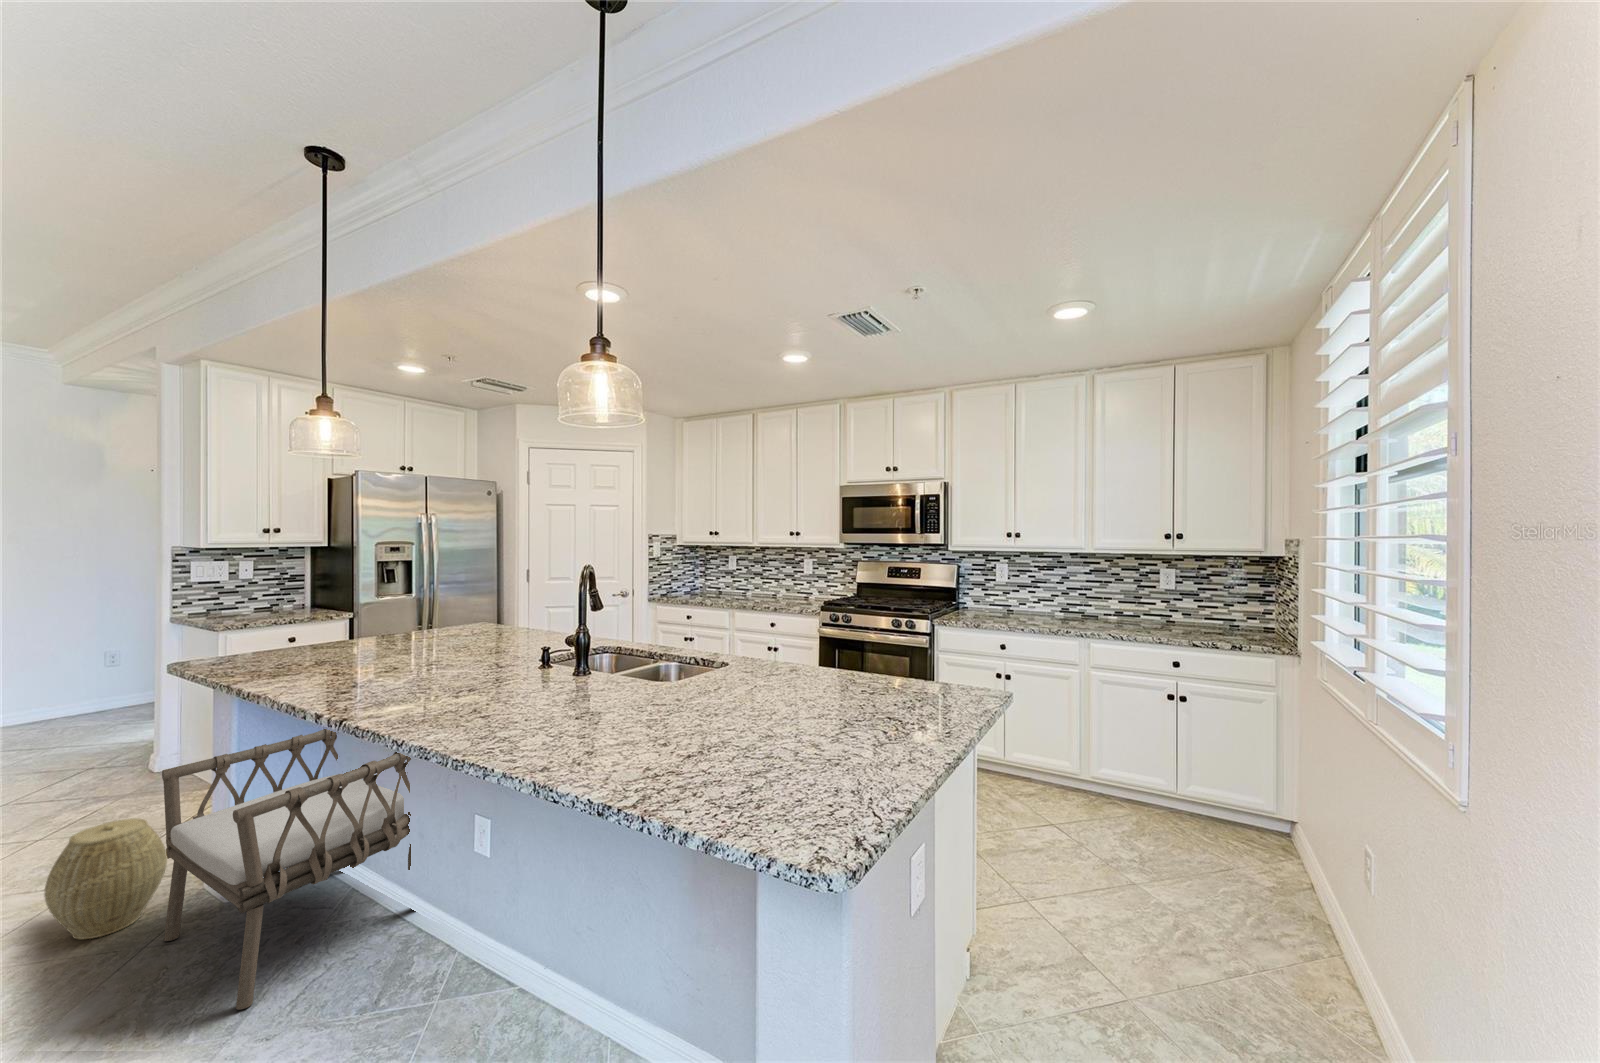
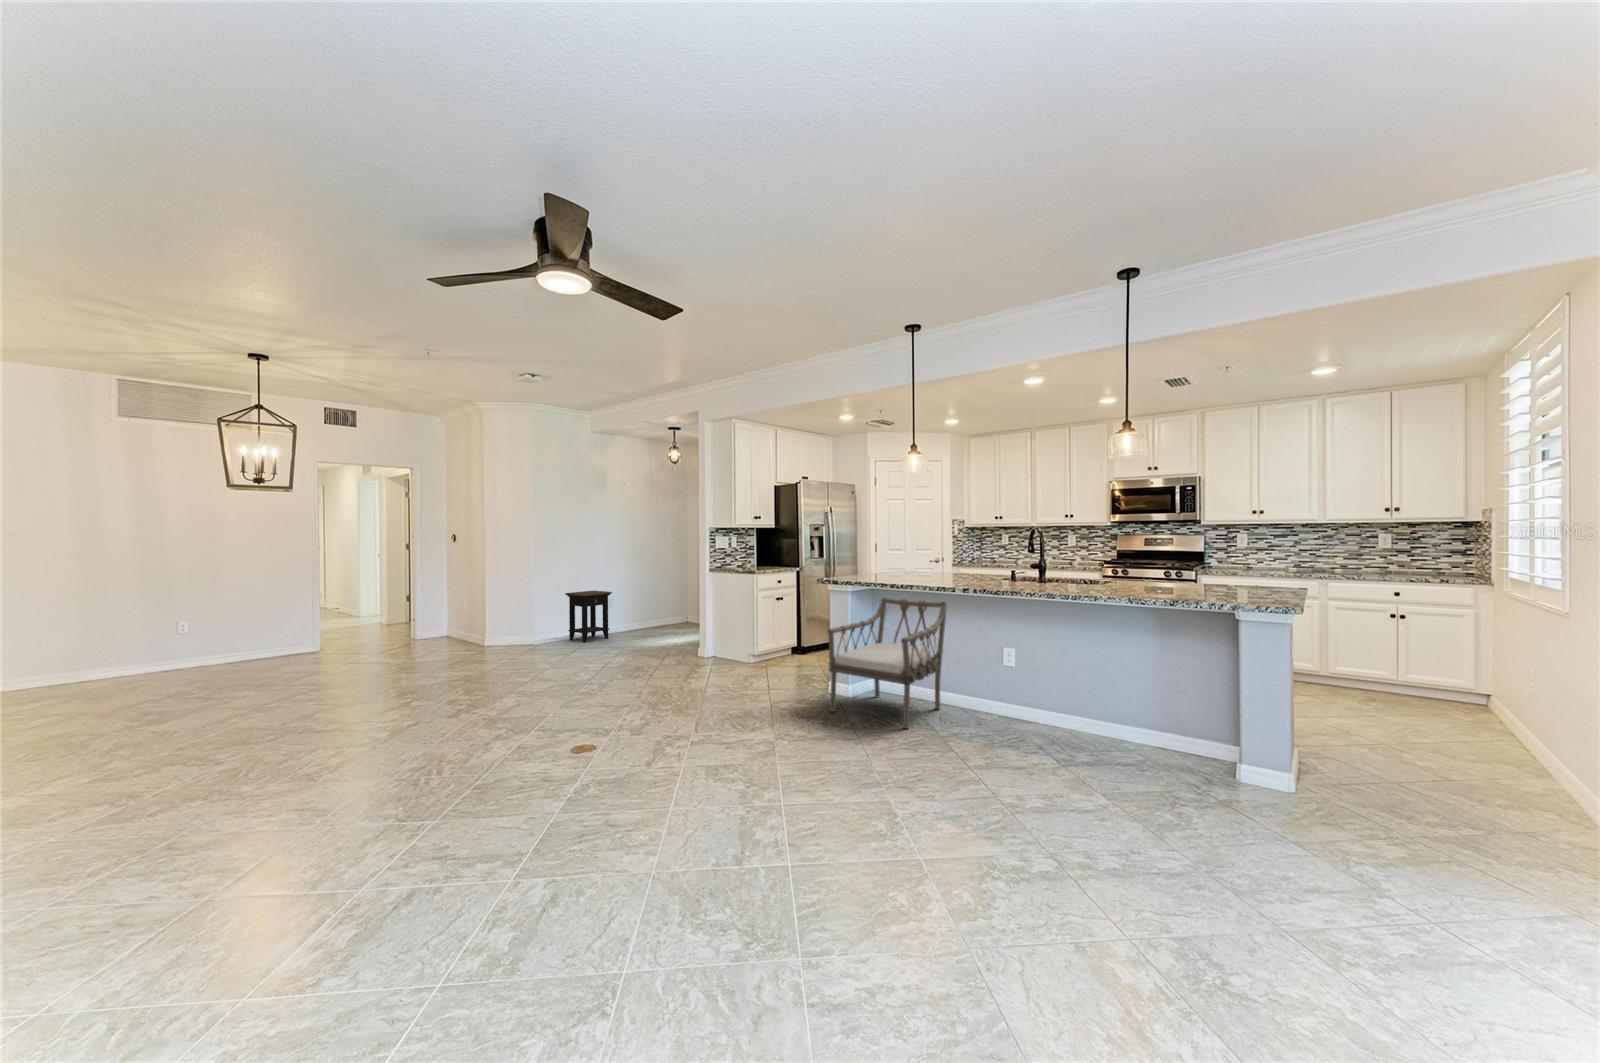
side table: none [21,637,122,726] -> present [565,591,612,642]
woven basket: present [44,818,167,939] -> none [773,658,813,710]

